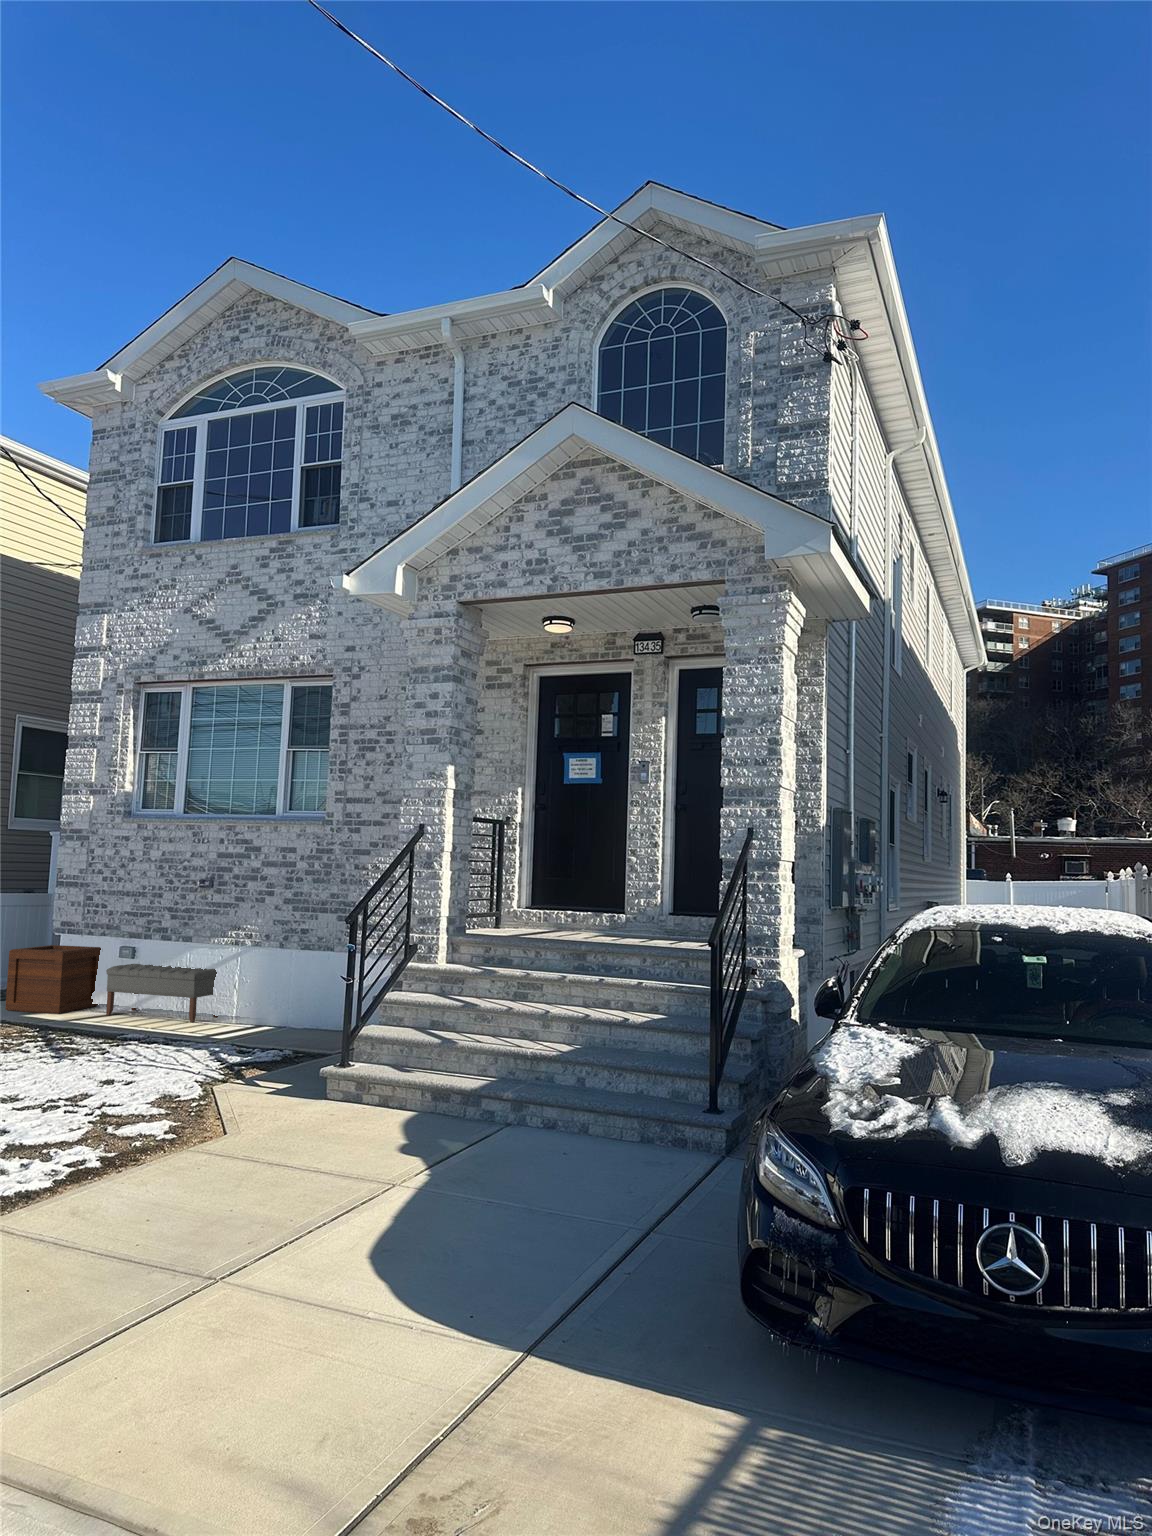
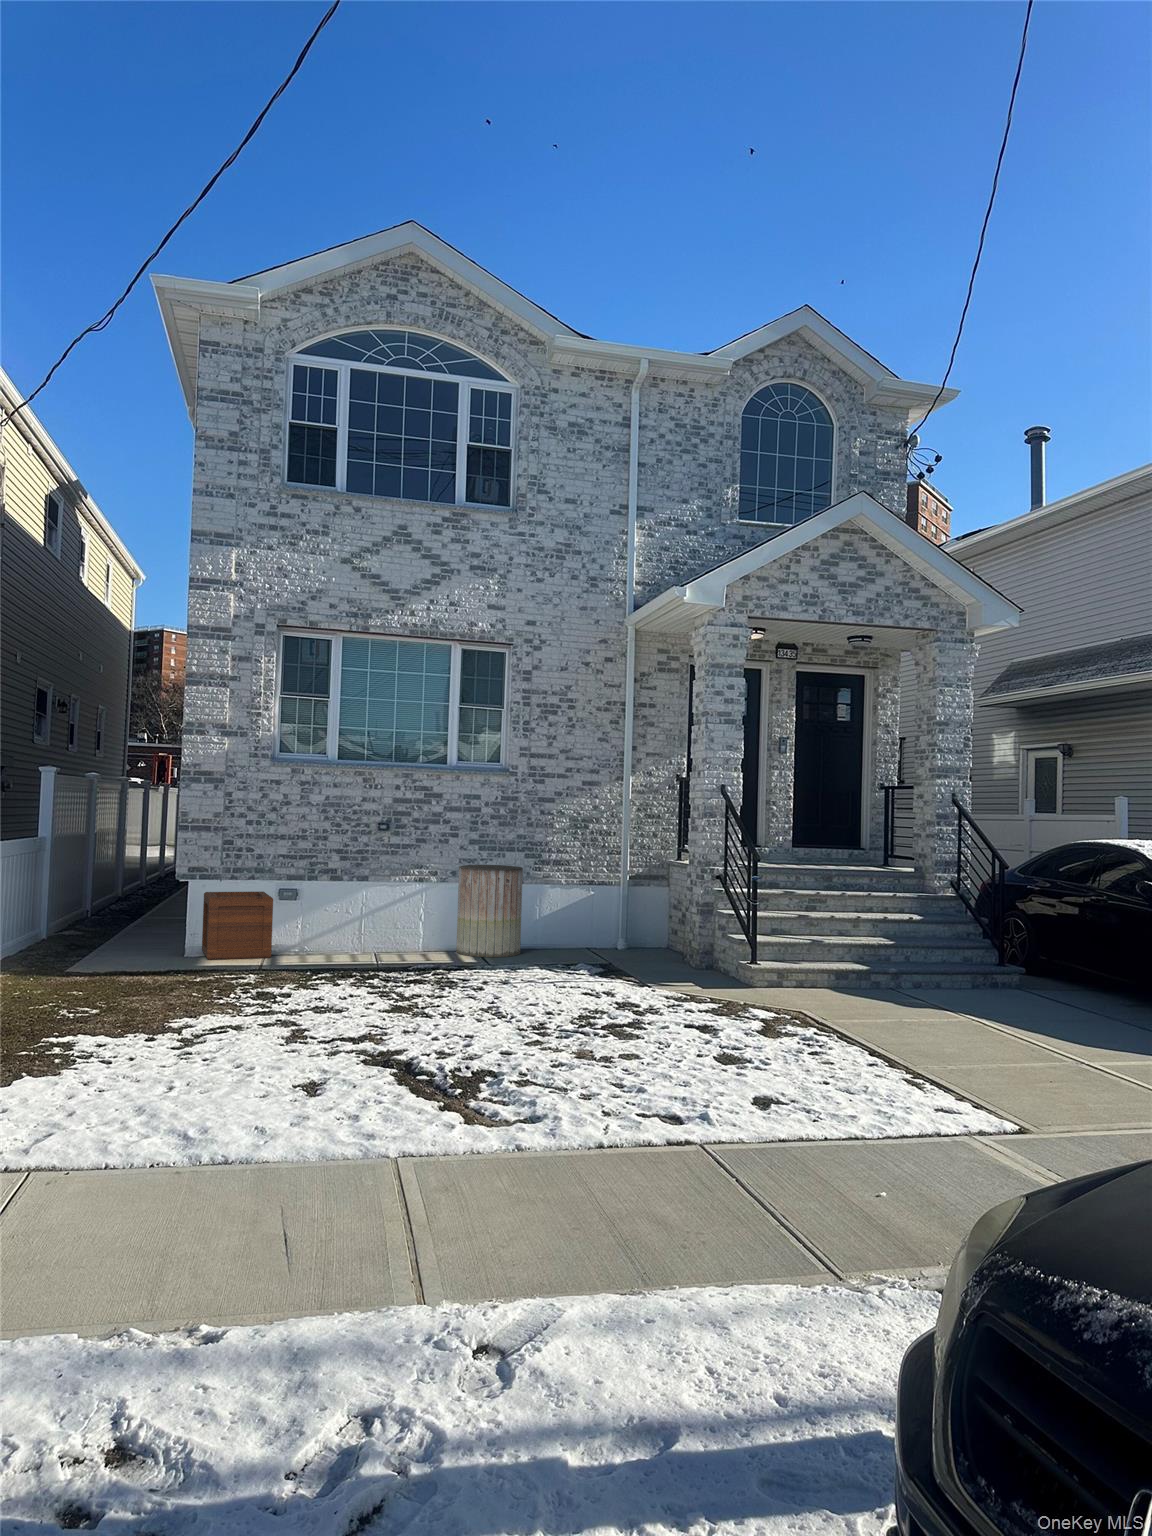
trash can: none [227,927,307,1034] -> present [456,865,523,957]
bench: present [106,964,218,1022] -> none [313,905,419,955]

